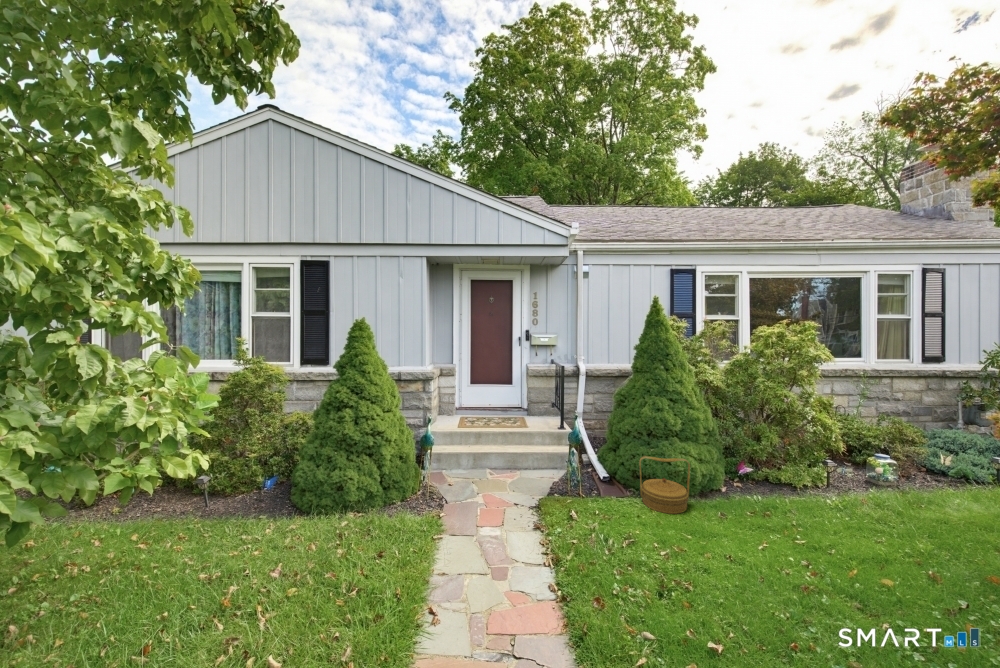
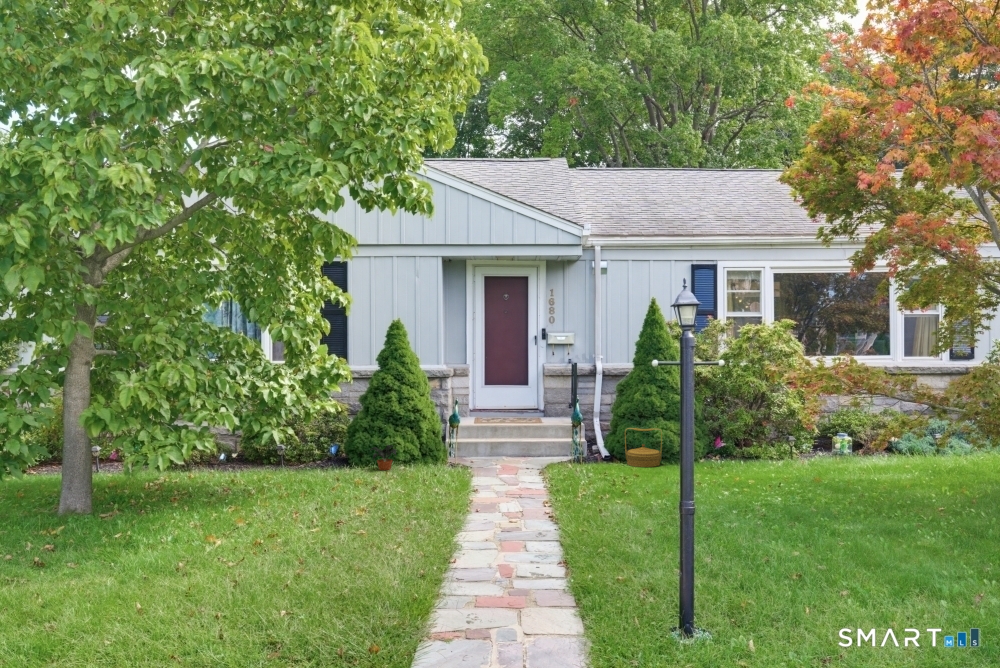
potted plant: none [301,484,345,525] -> present [370,445,397,470]

